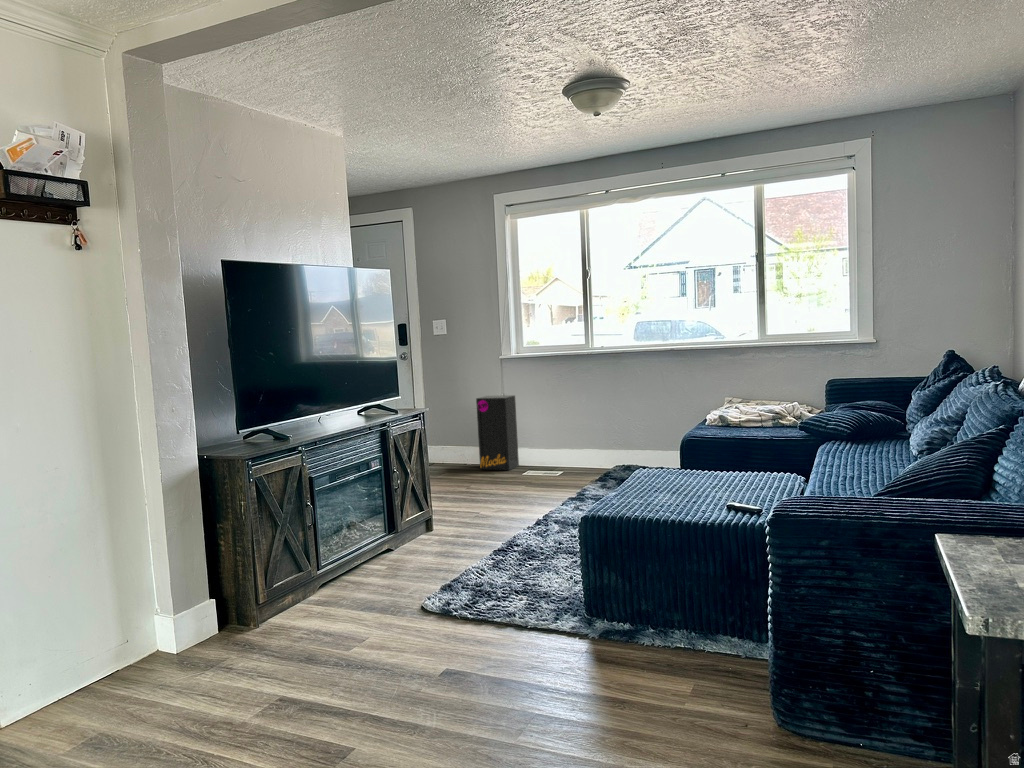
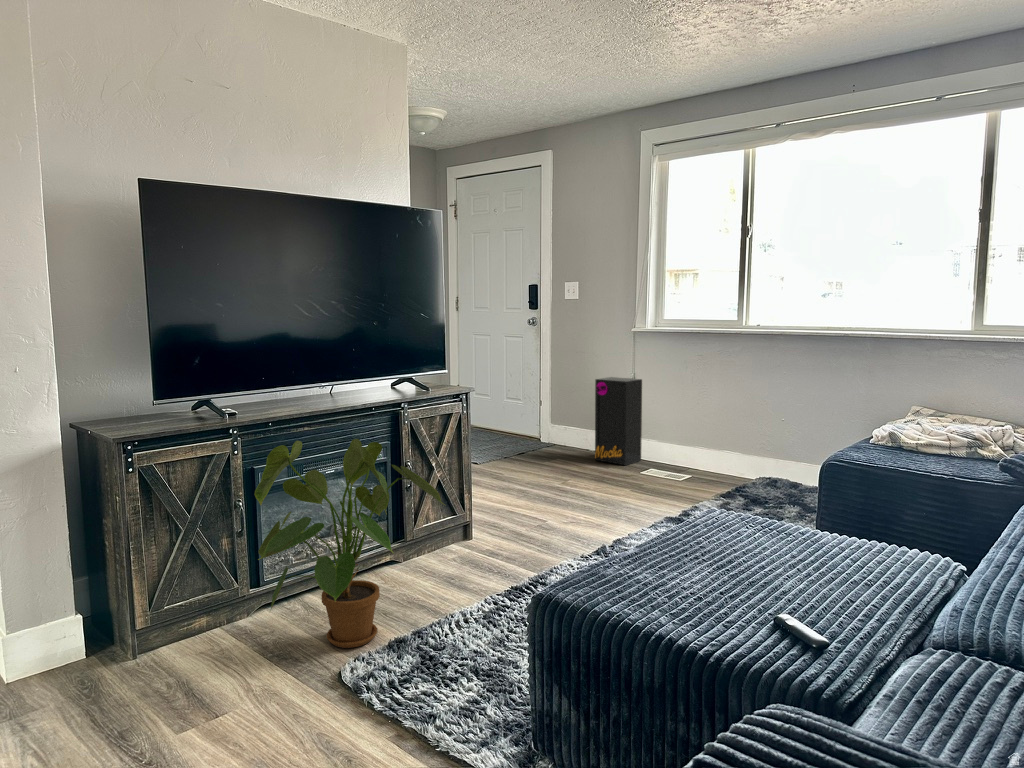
house plant: none [320,448,454,597] -> present [254,439,443,648]

